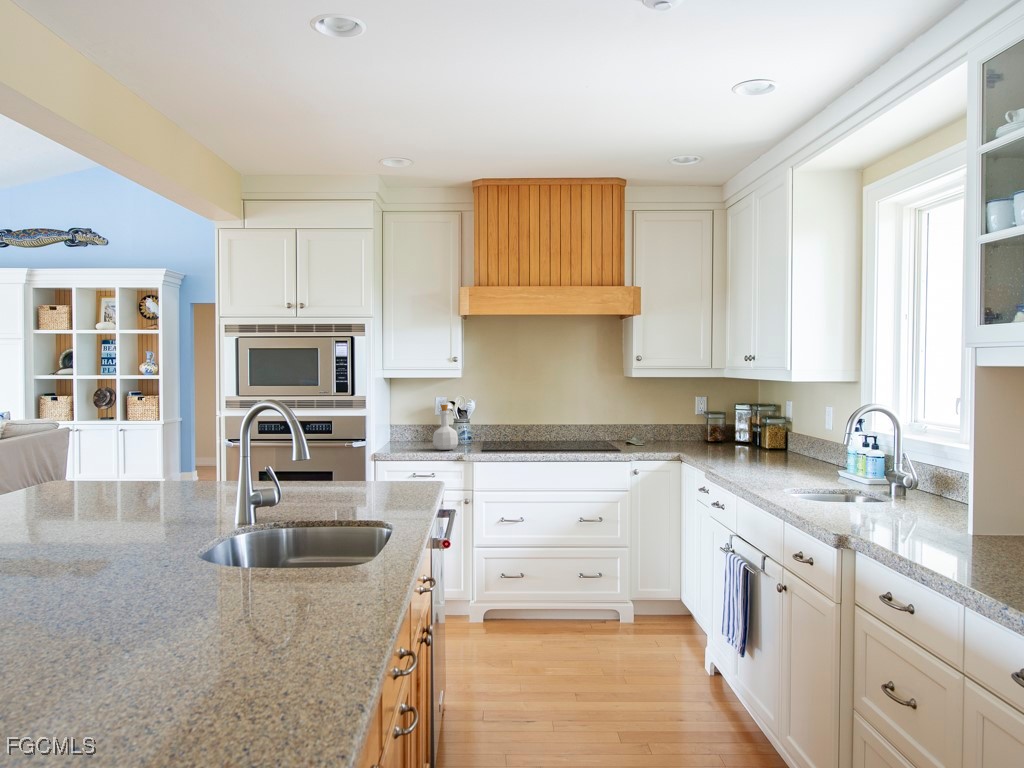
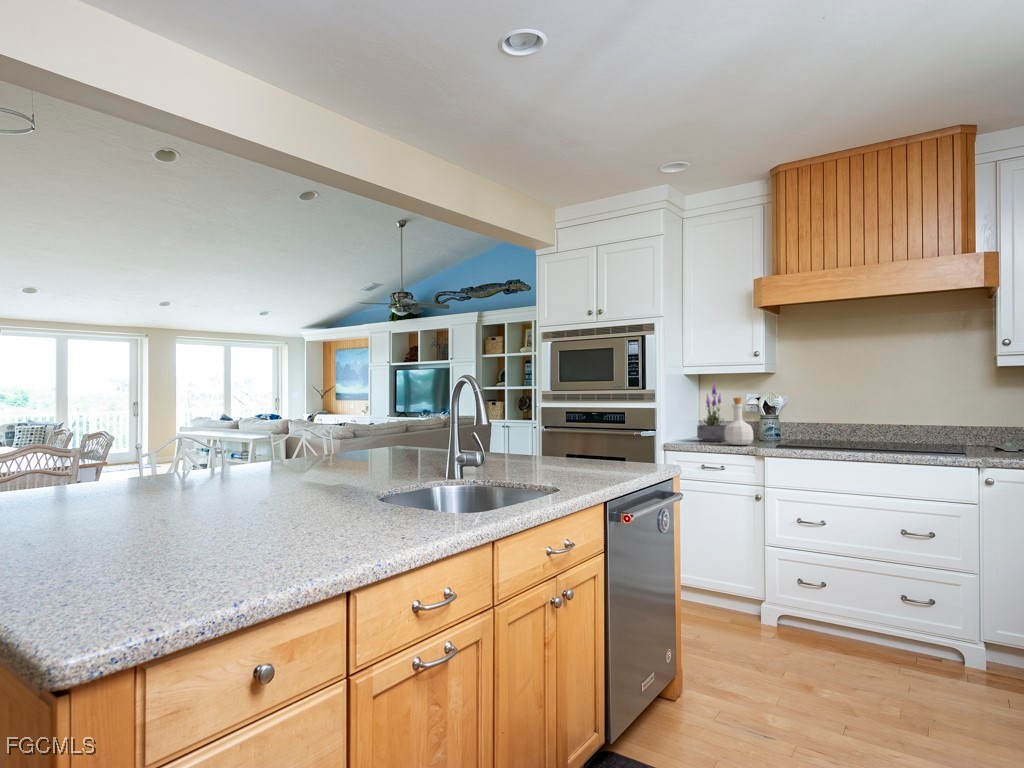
potted plant: none [400,385,428,447] -> present [697,383,727,442]

